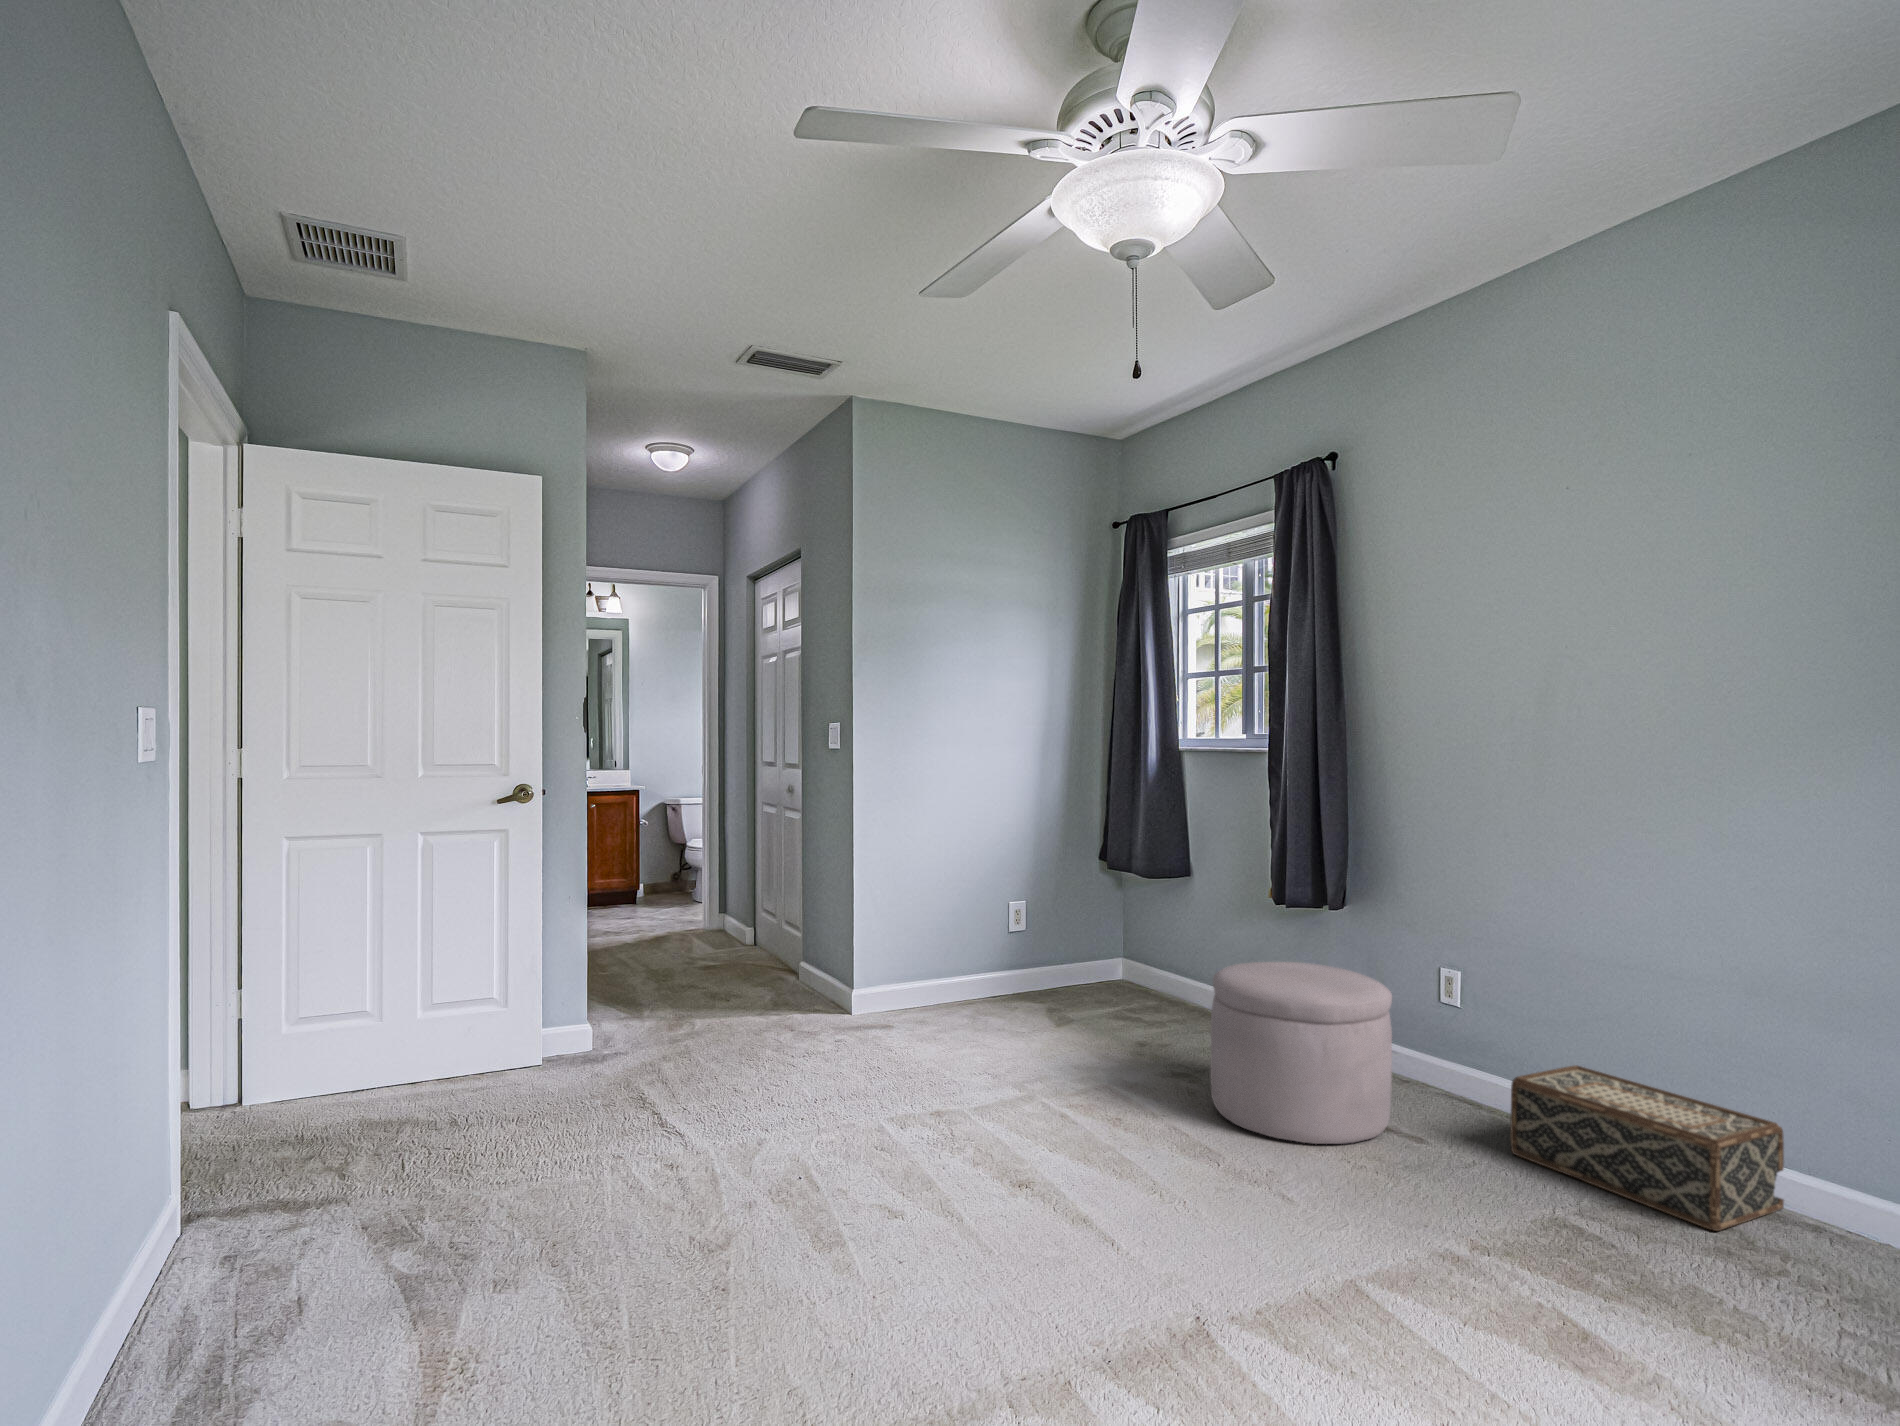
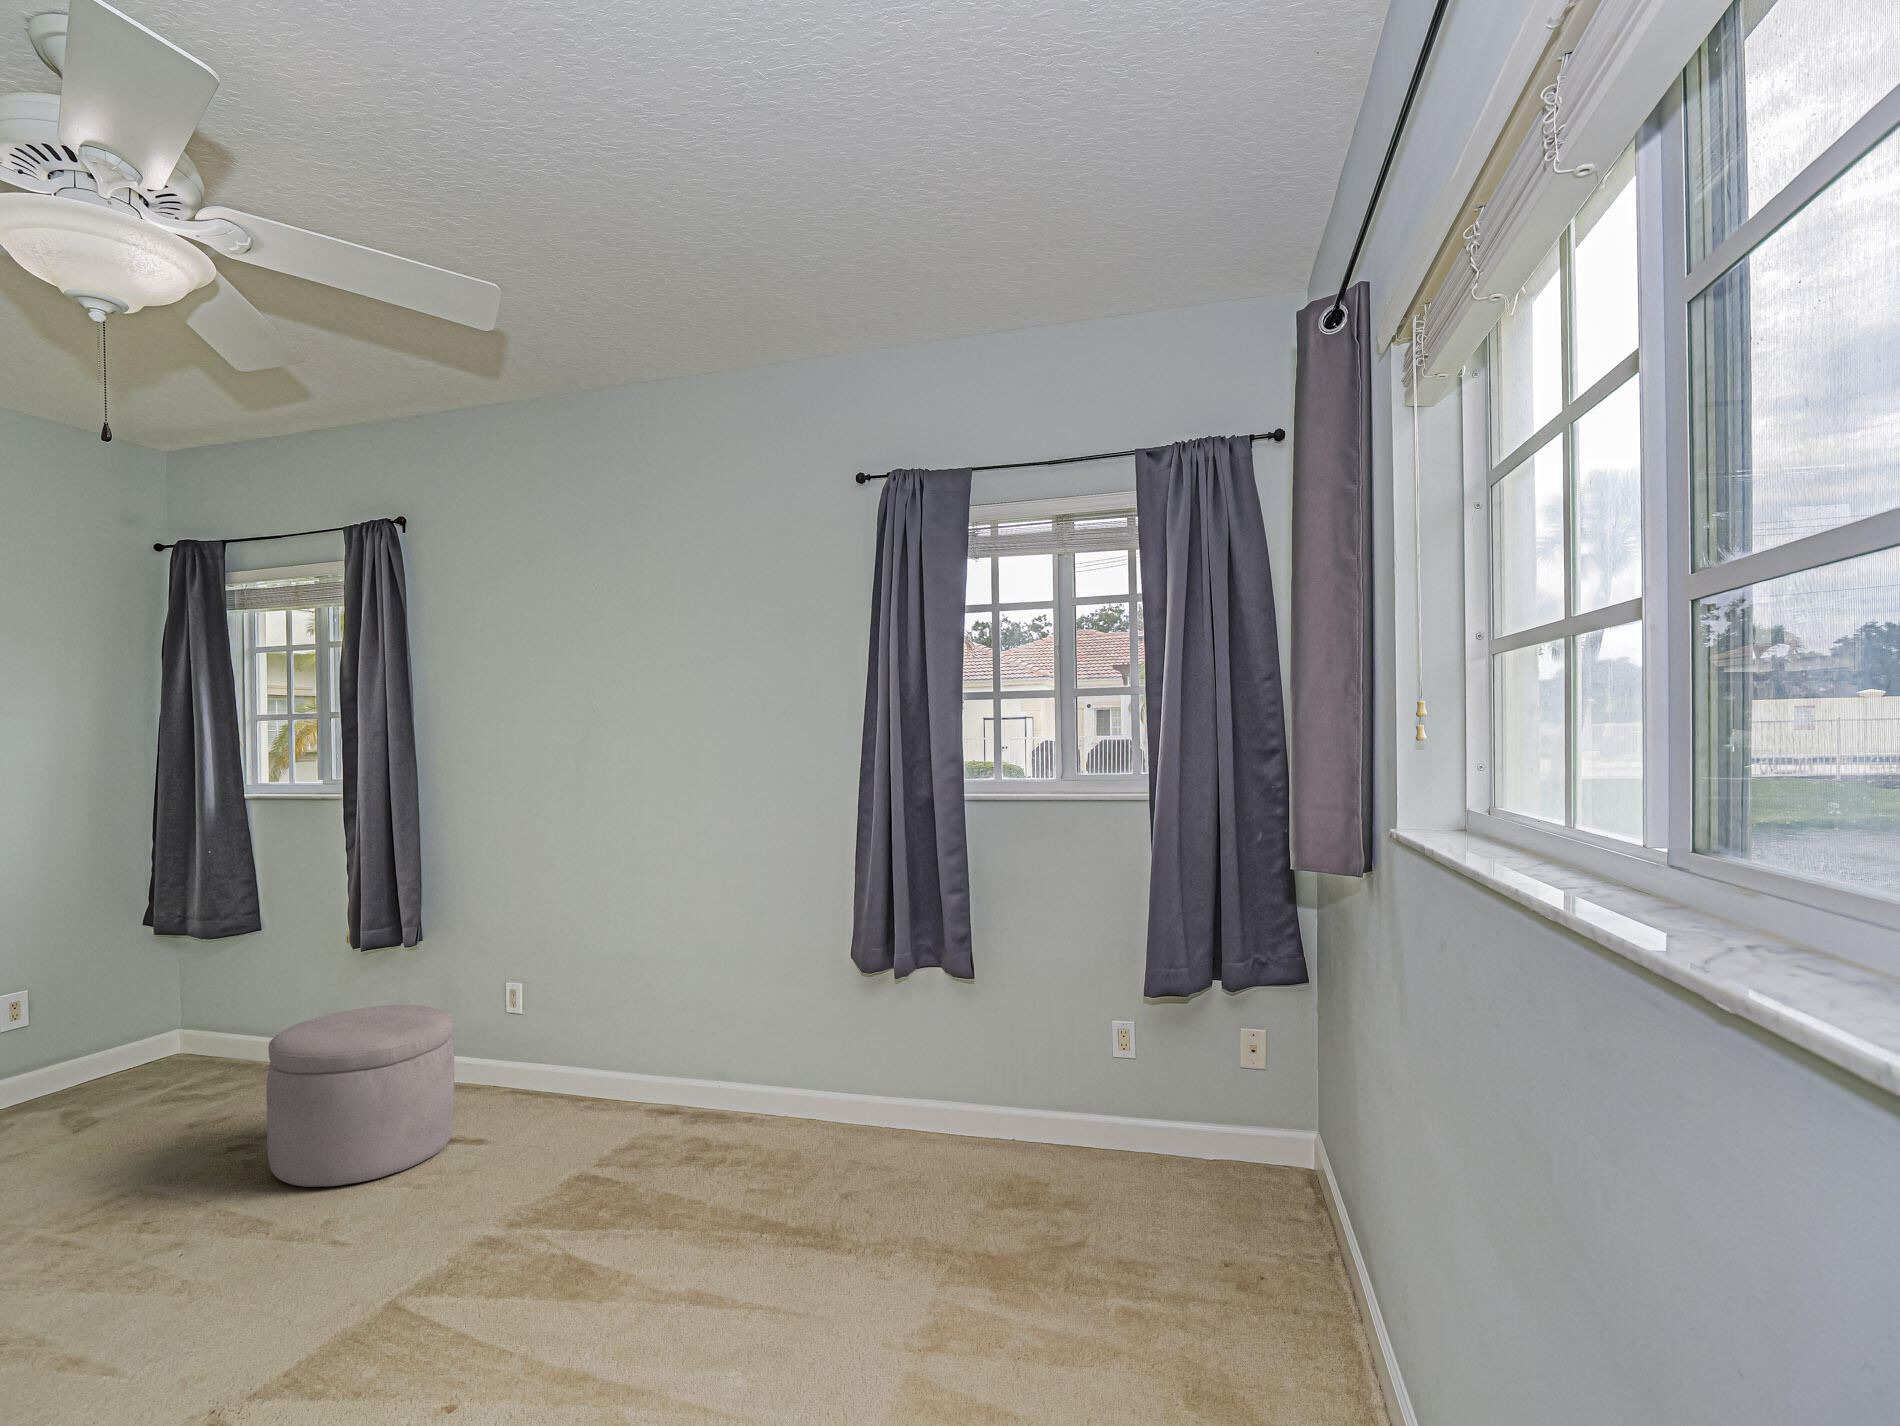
woven basket: present [1511,1065,1784,1231] -> none [553,1043,733,1147]

